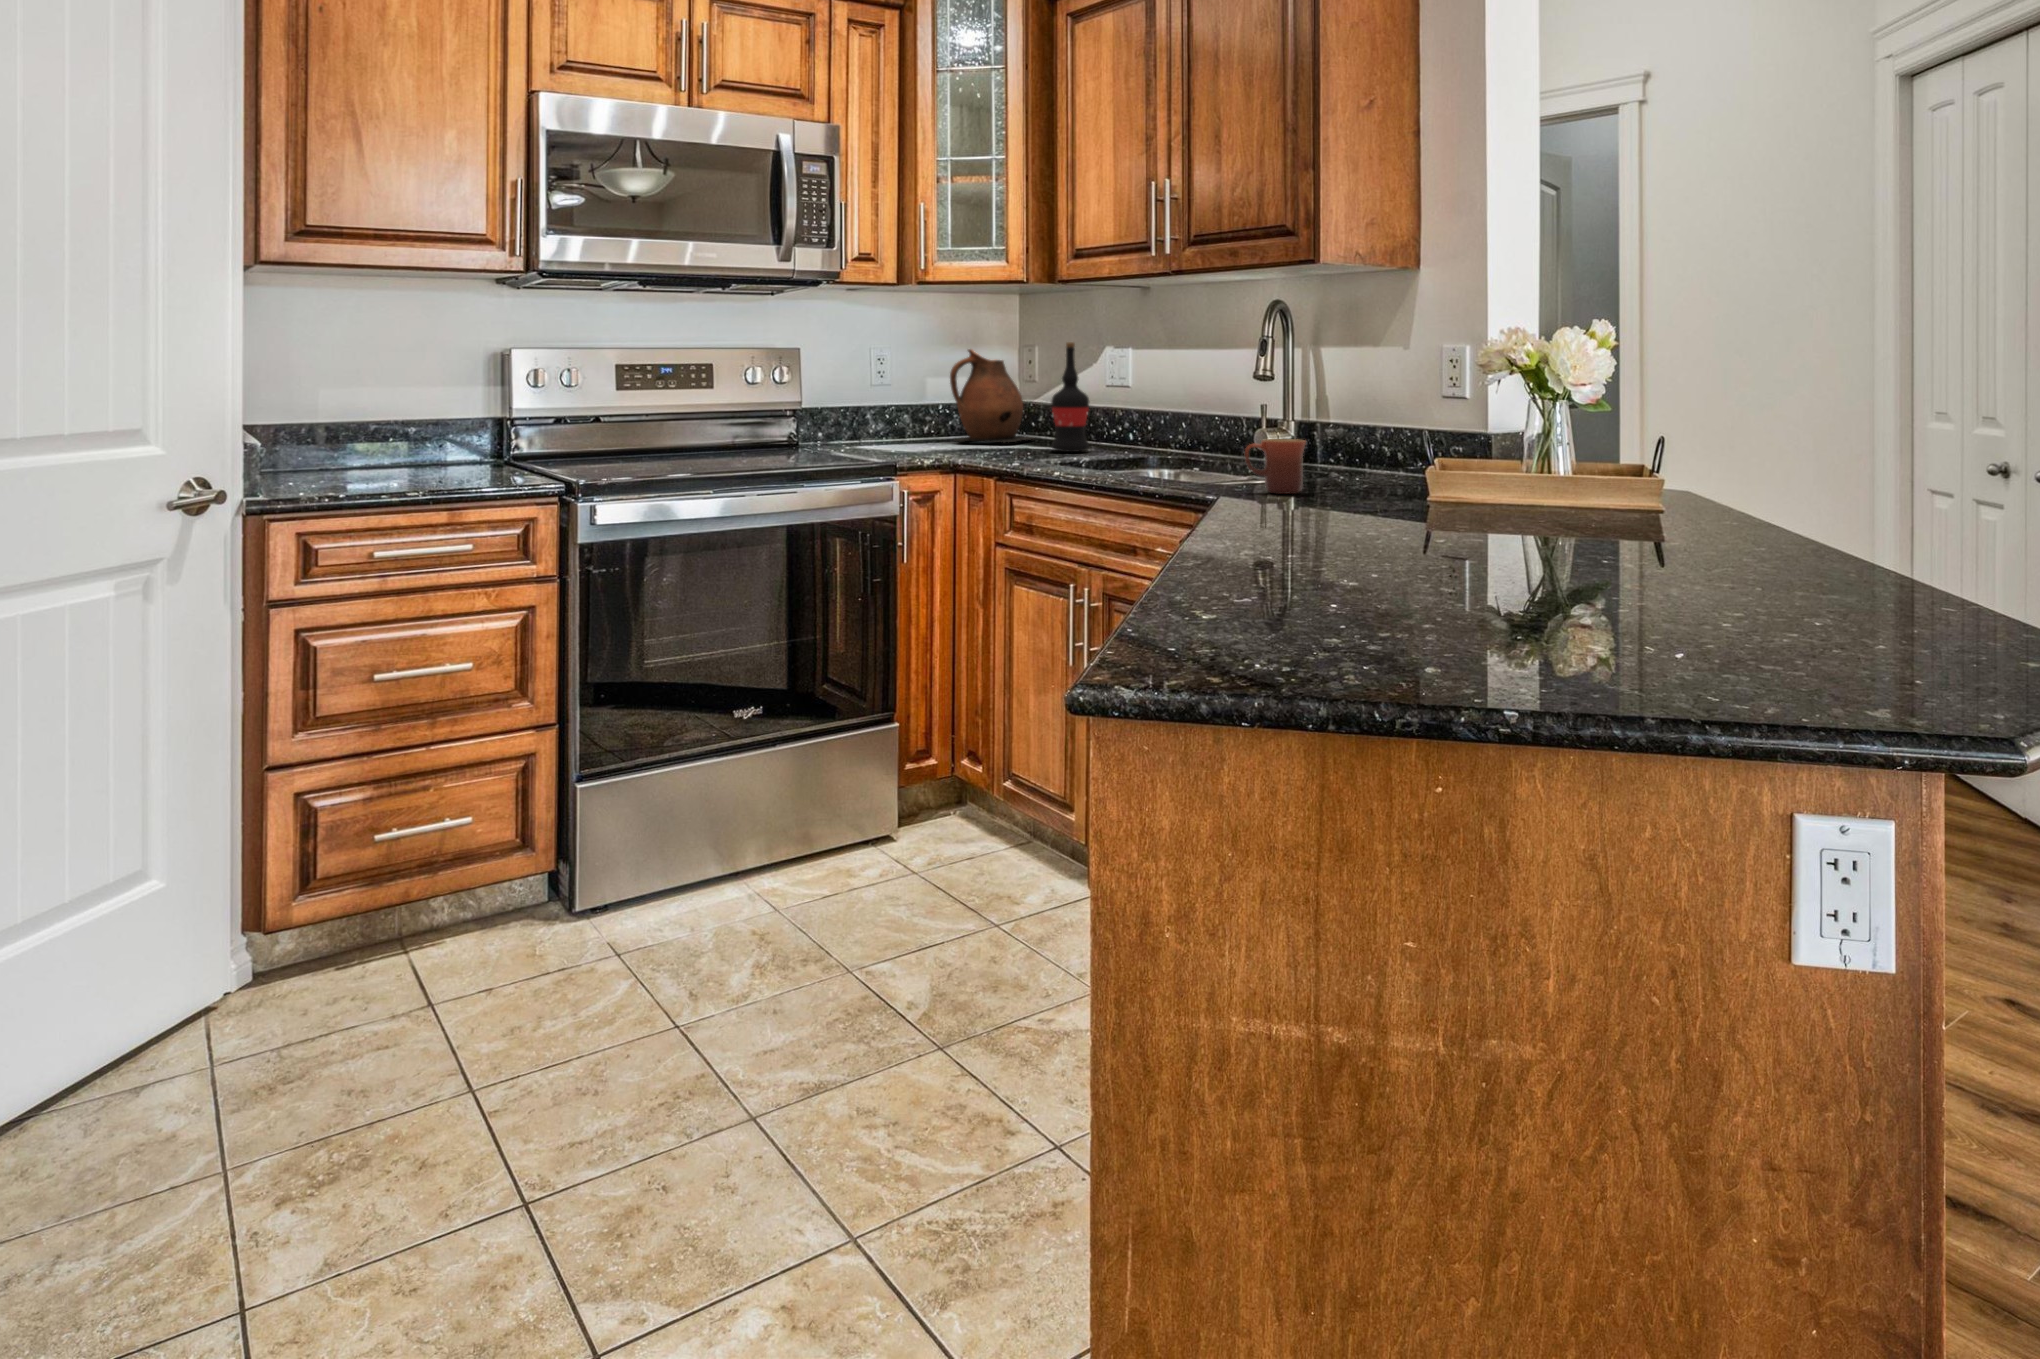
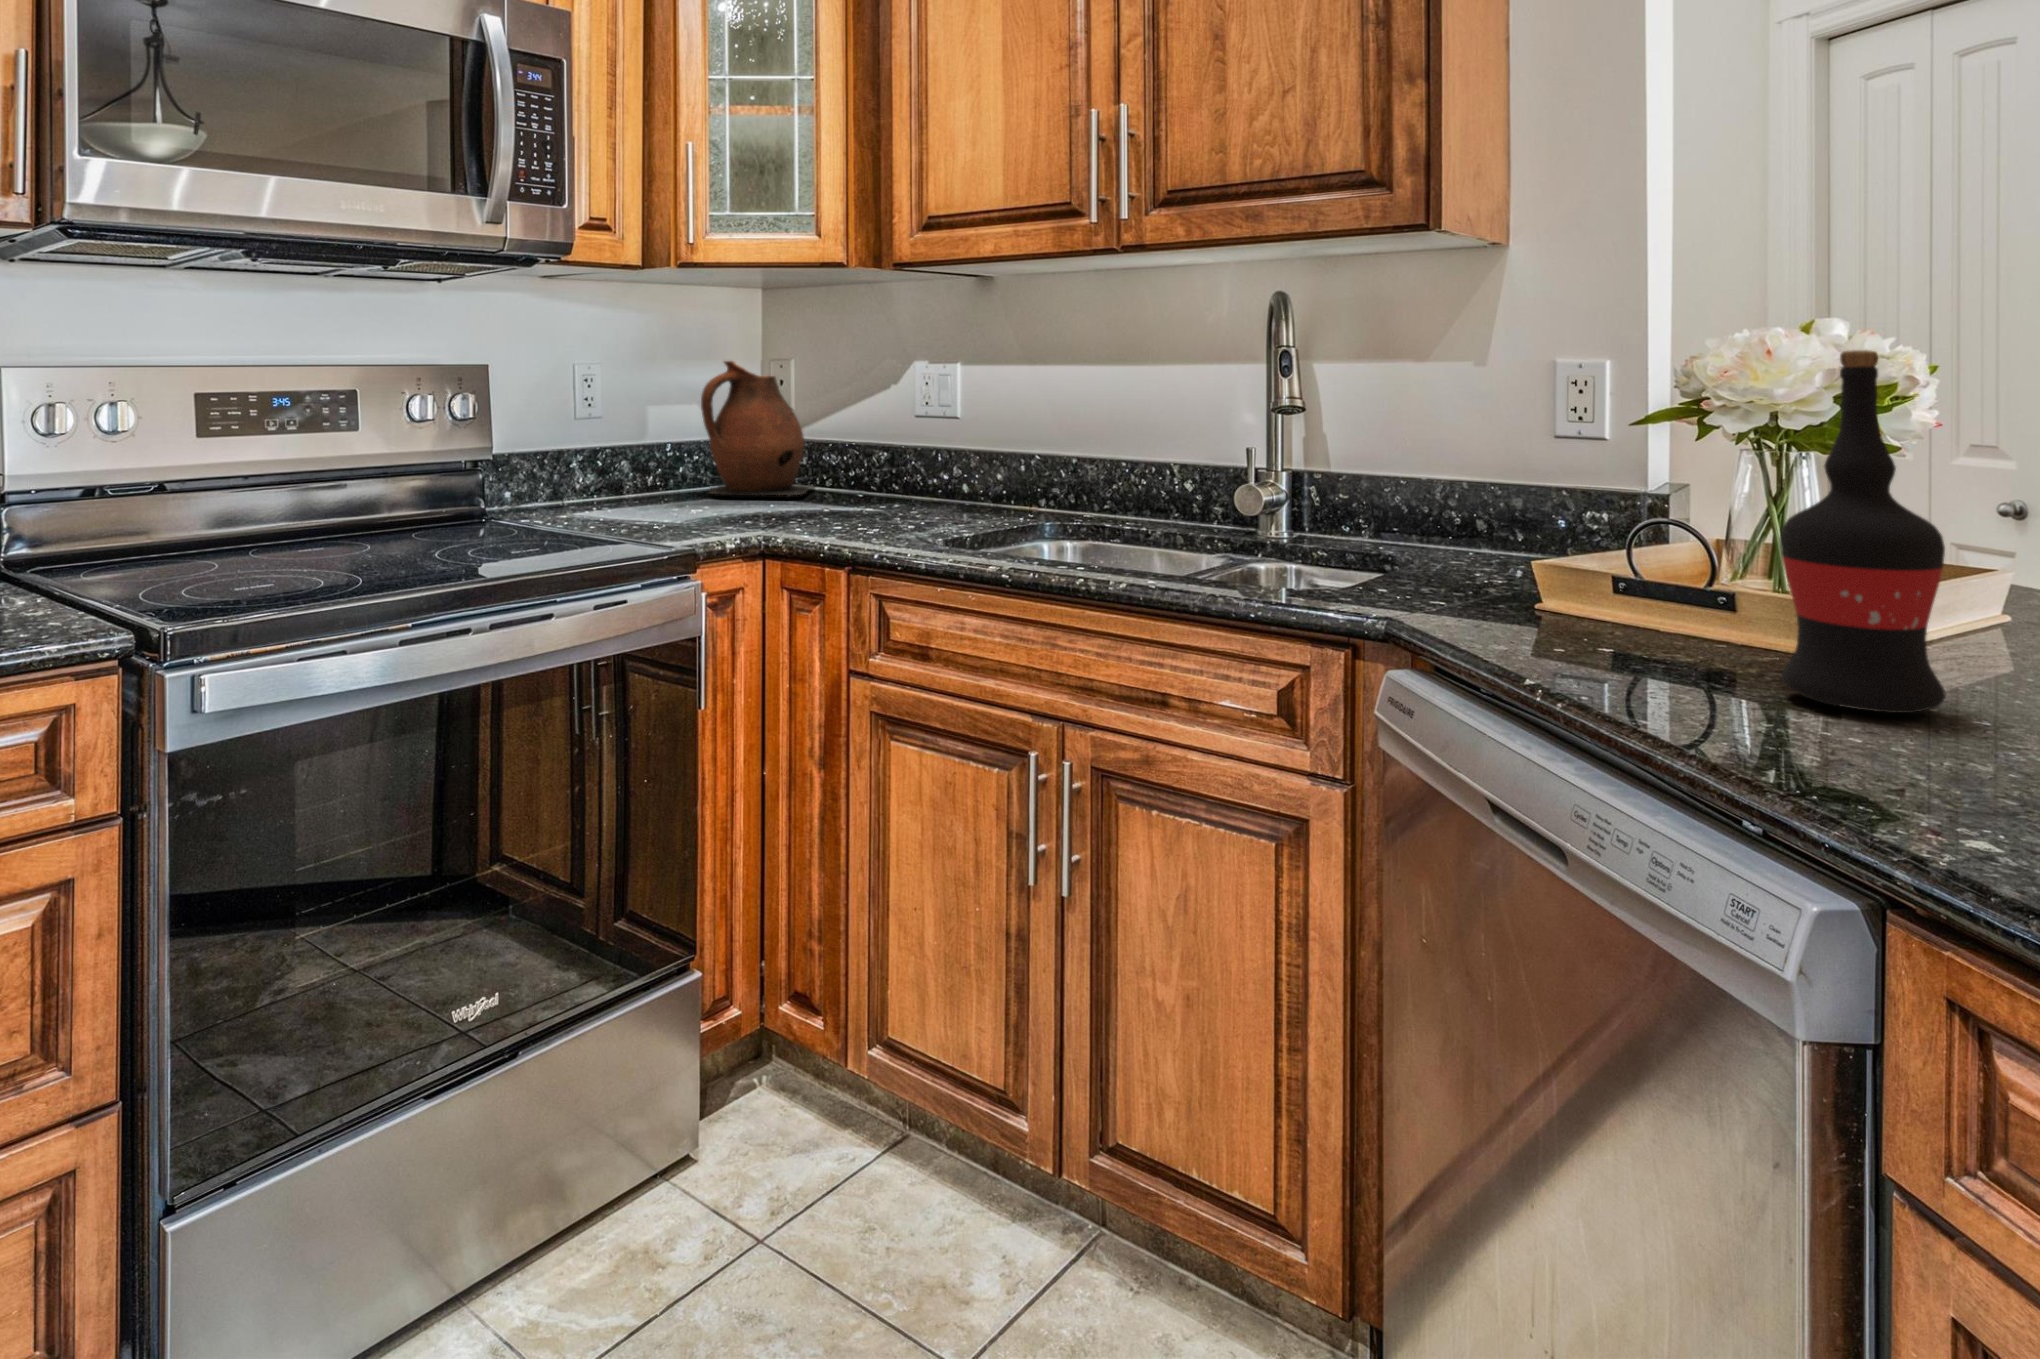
wine bottle: present [1051,342,1089,452] -> present [1780,350,1946,713]
mug: present [1245,439,1306,494] -> none [1419,517,1528,615]

